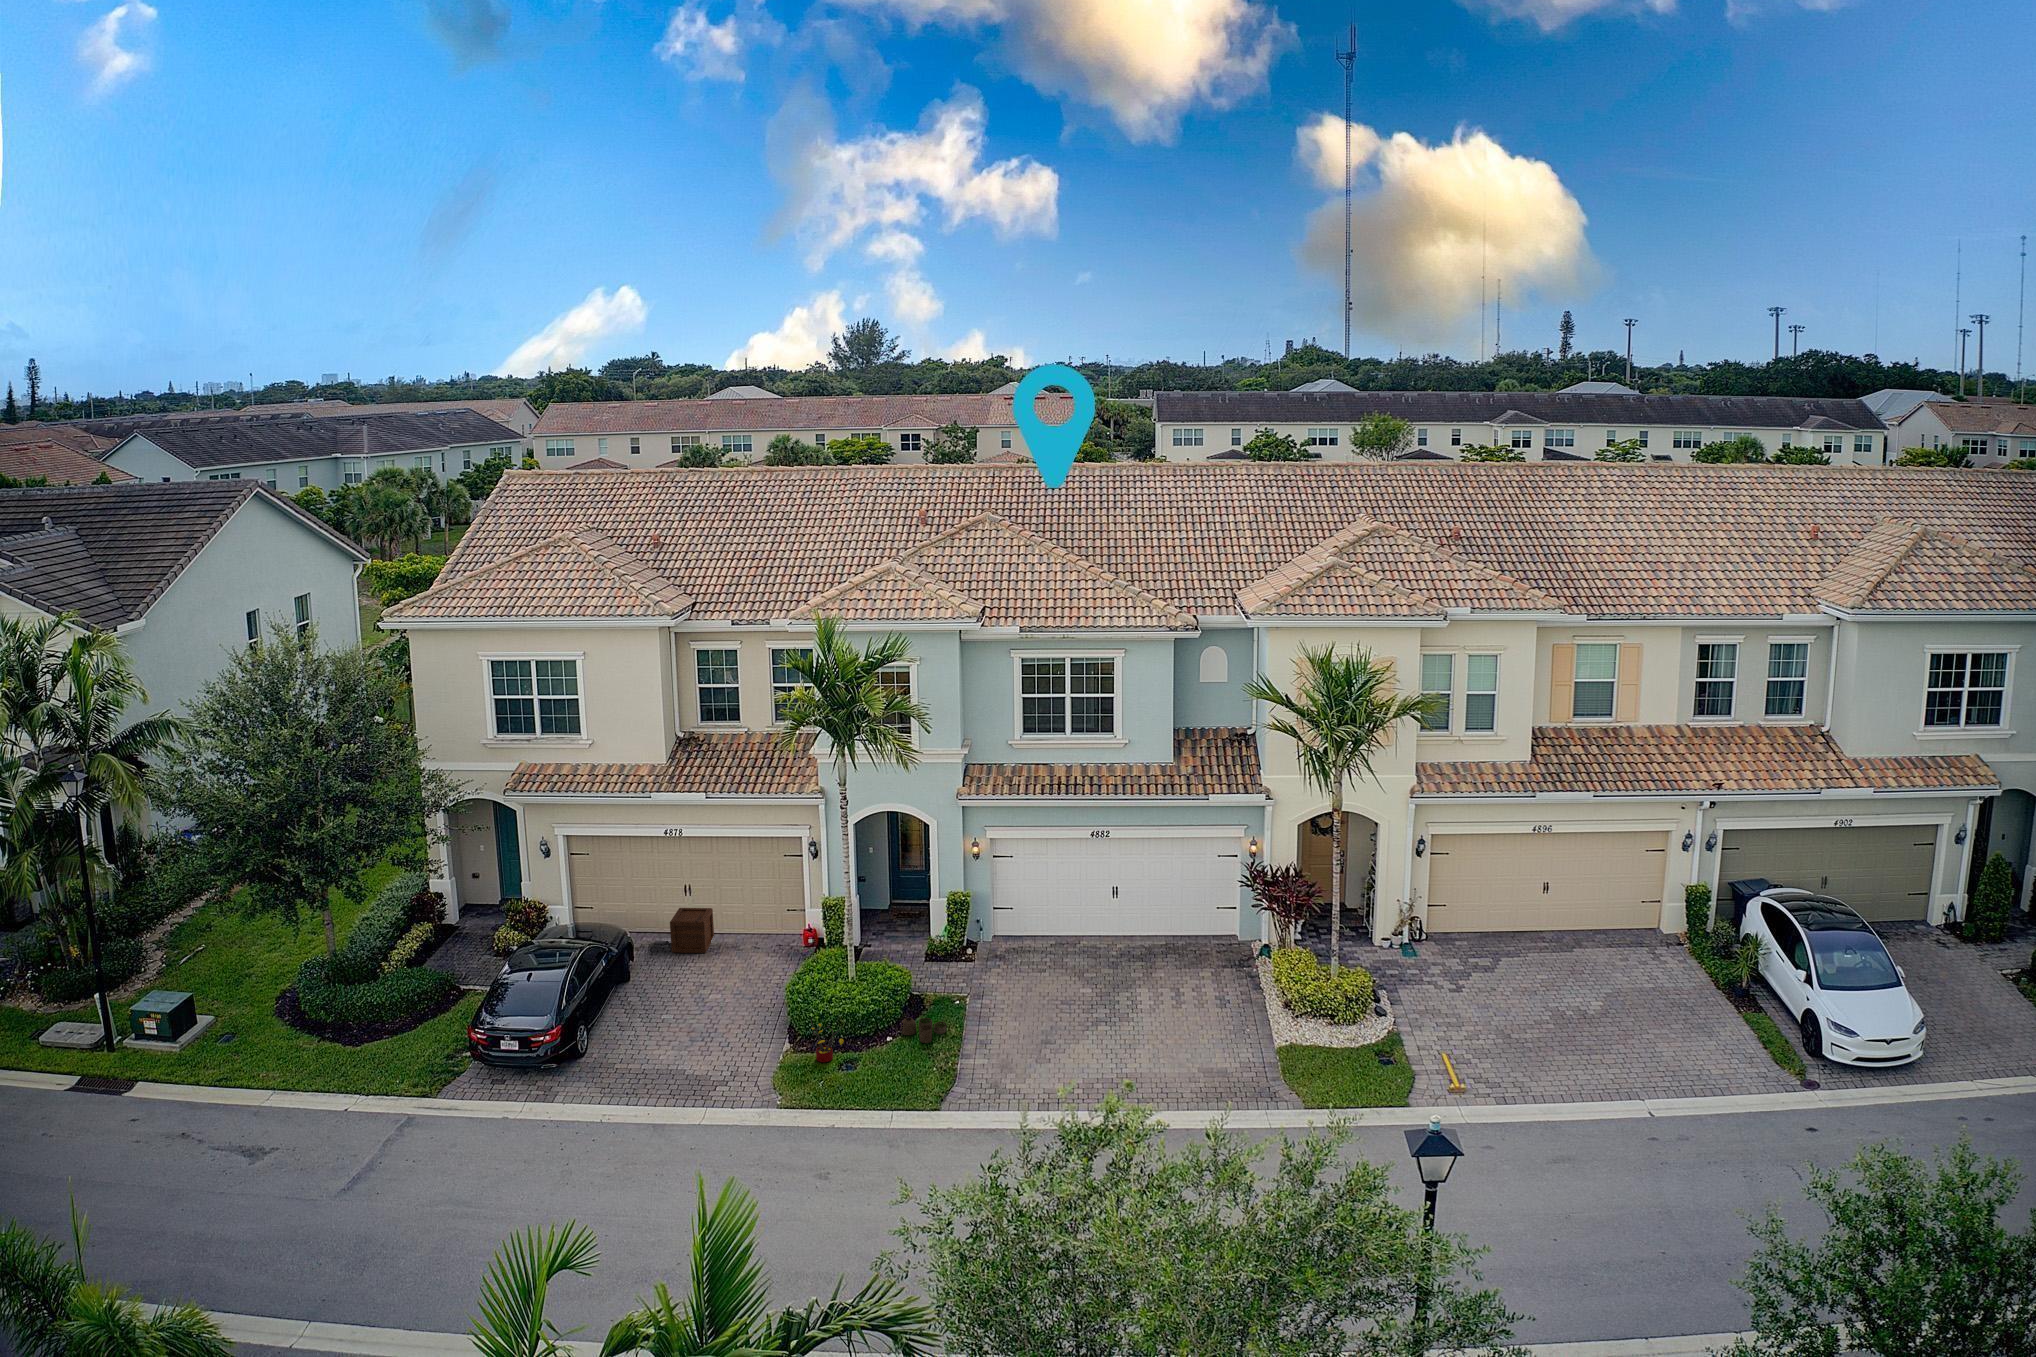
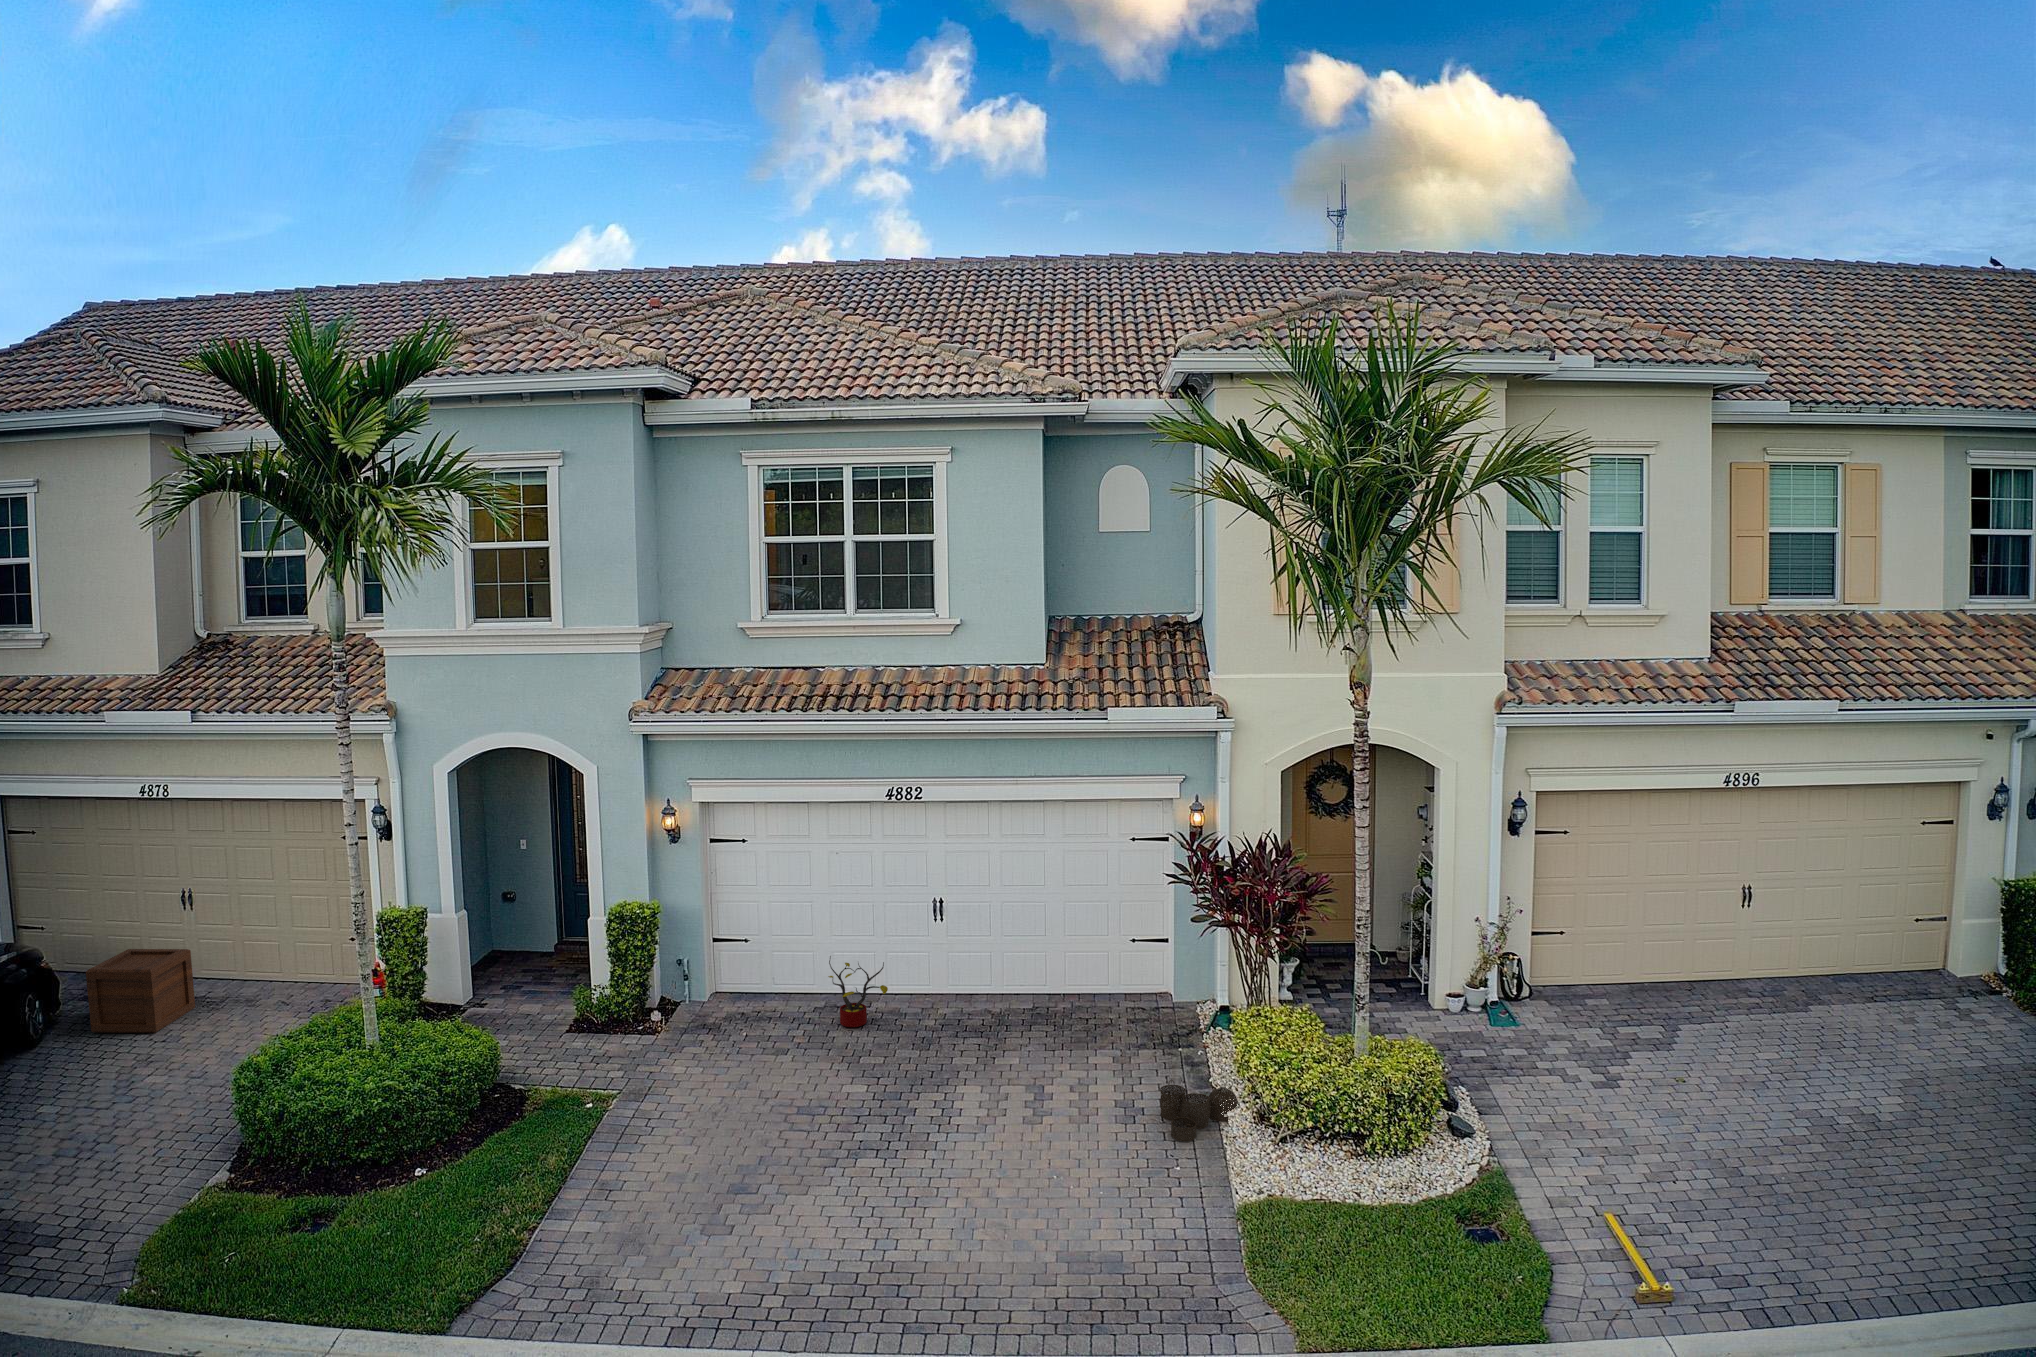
woven basket: present [901,1018,946,1043] -> present [1160,1080,1238,1141]
decorative plant: present [811,1020,844,1062] -> present [828,956,888,1027]

